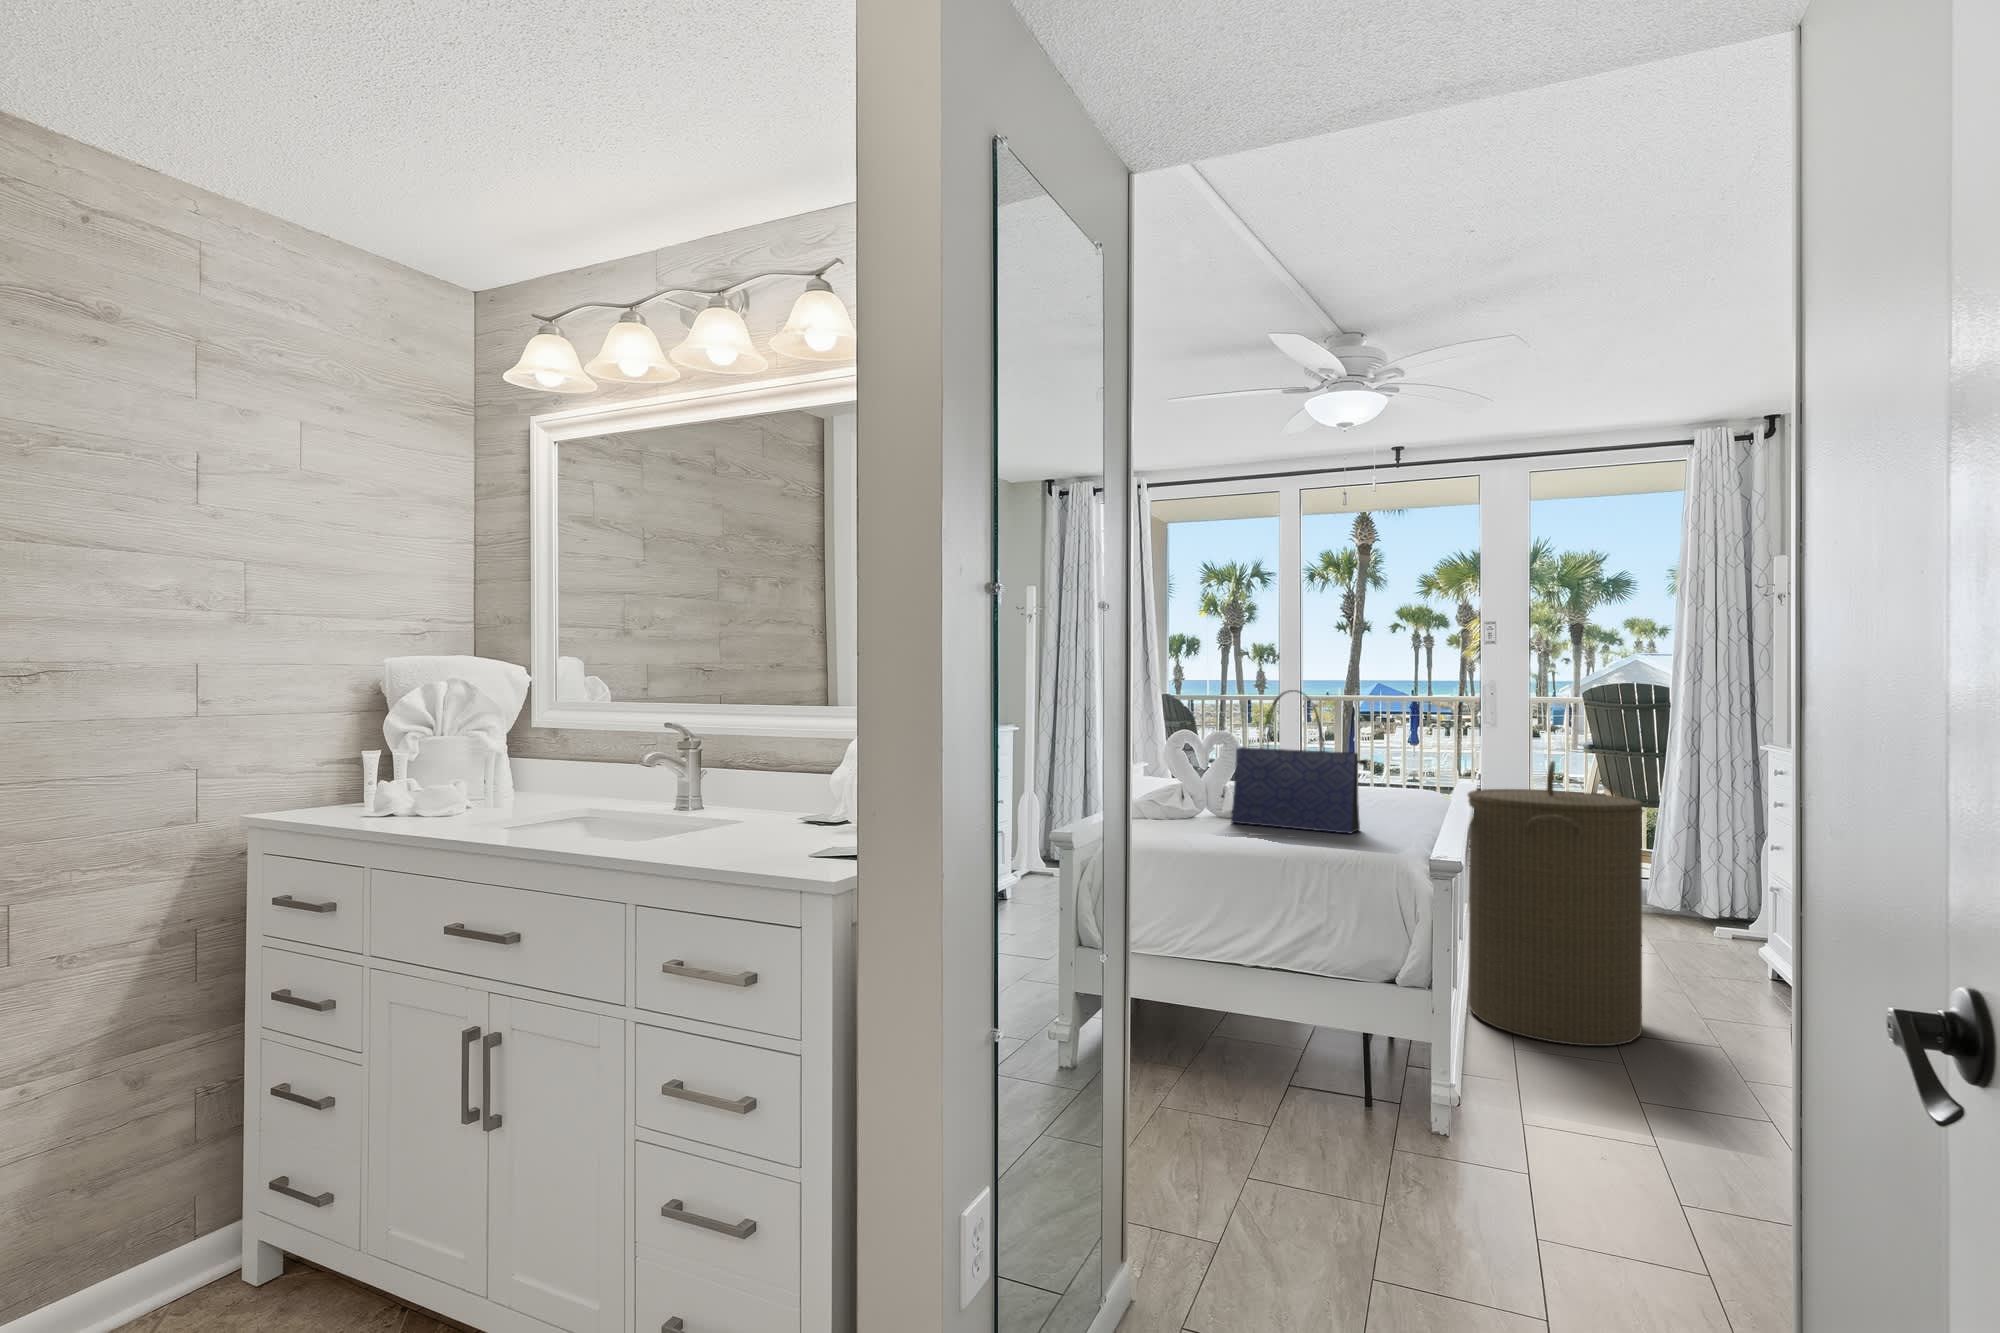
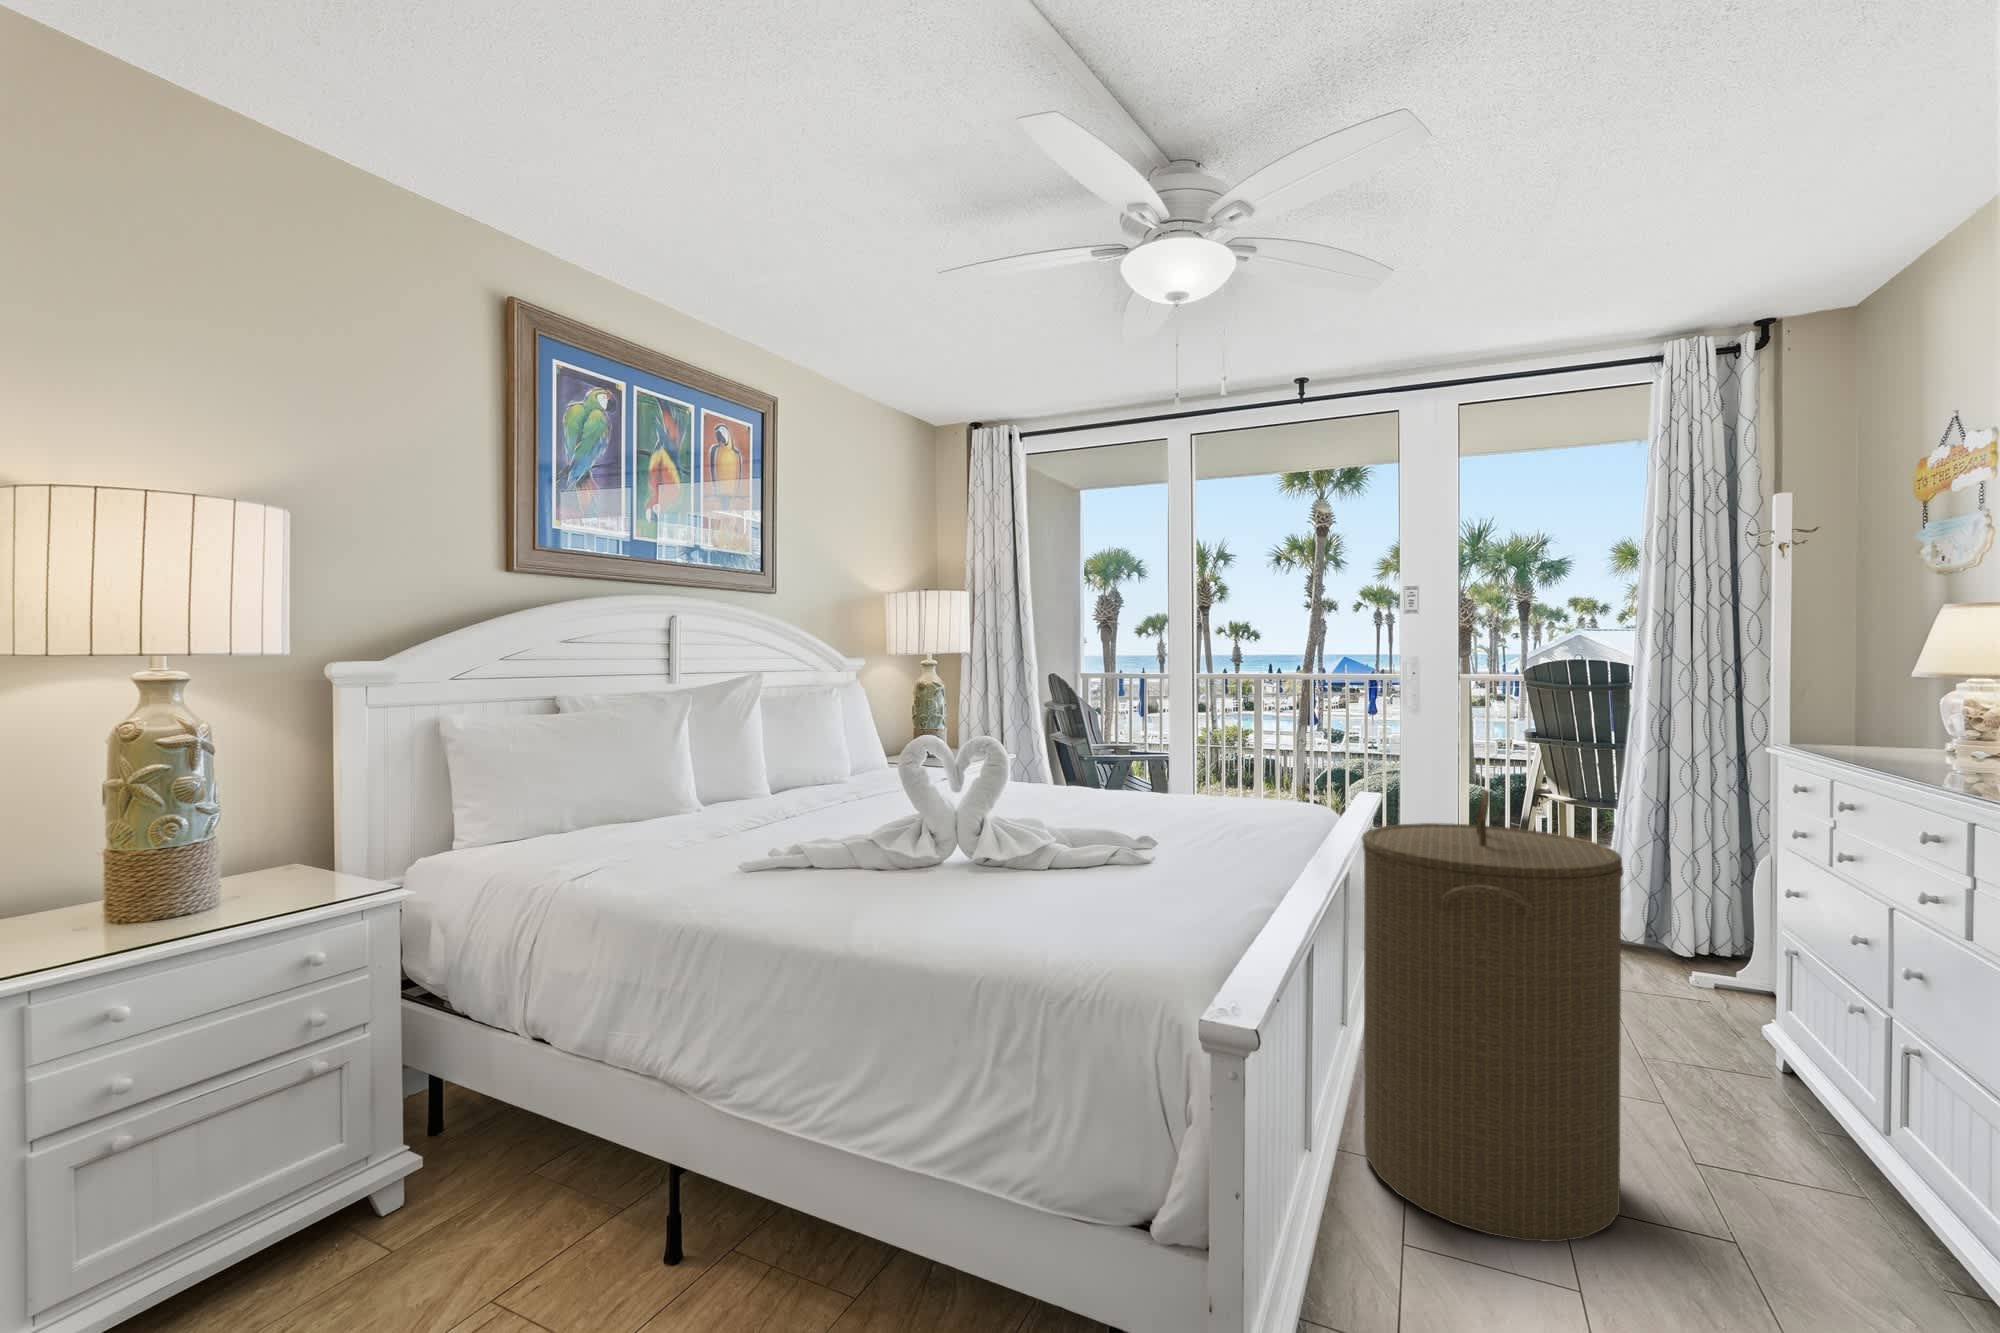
tote bag: present [1231,690,1367,833] -> none [957,698,1165,952]

